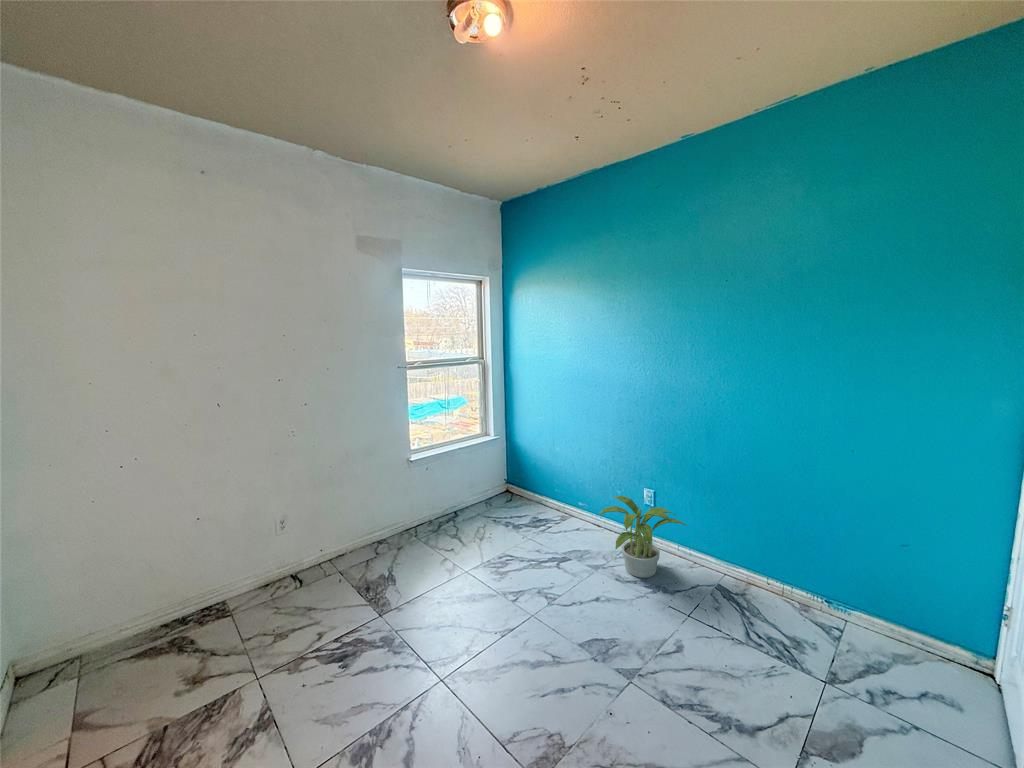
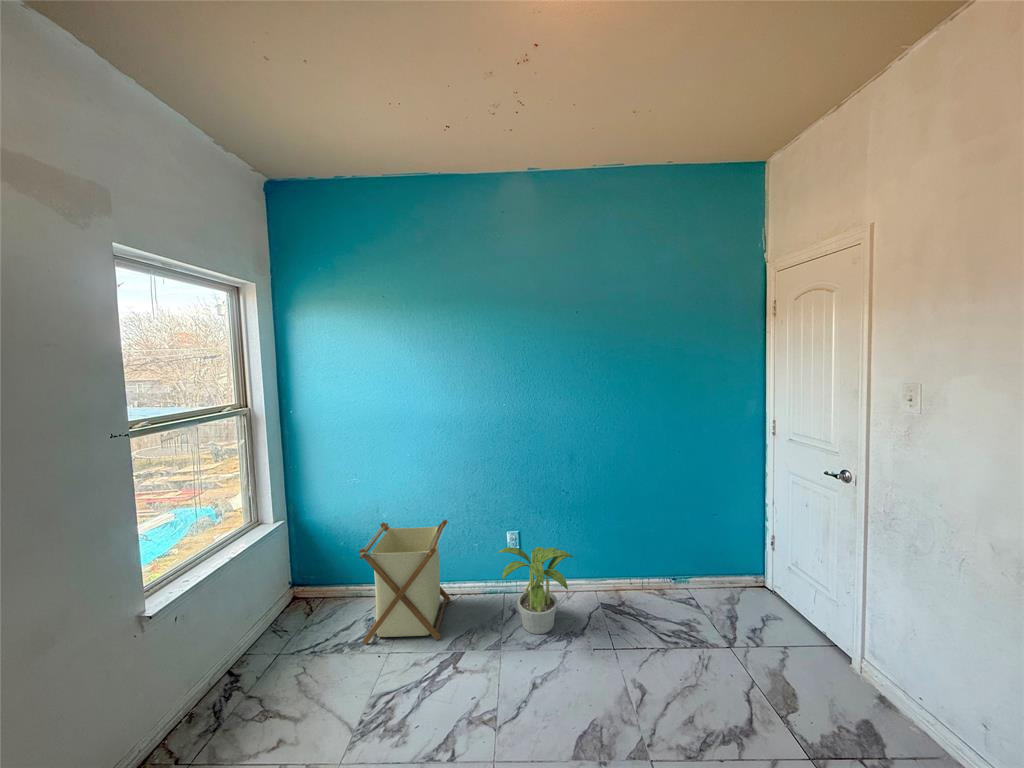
laundry basket: none [515,452,591,545] -> present [359,520,450,644]

